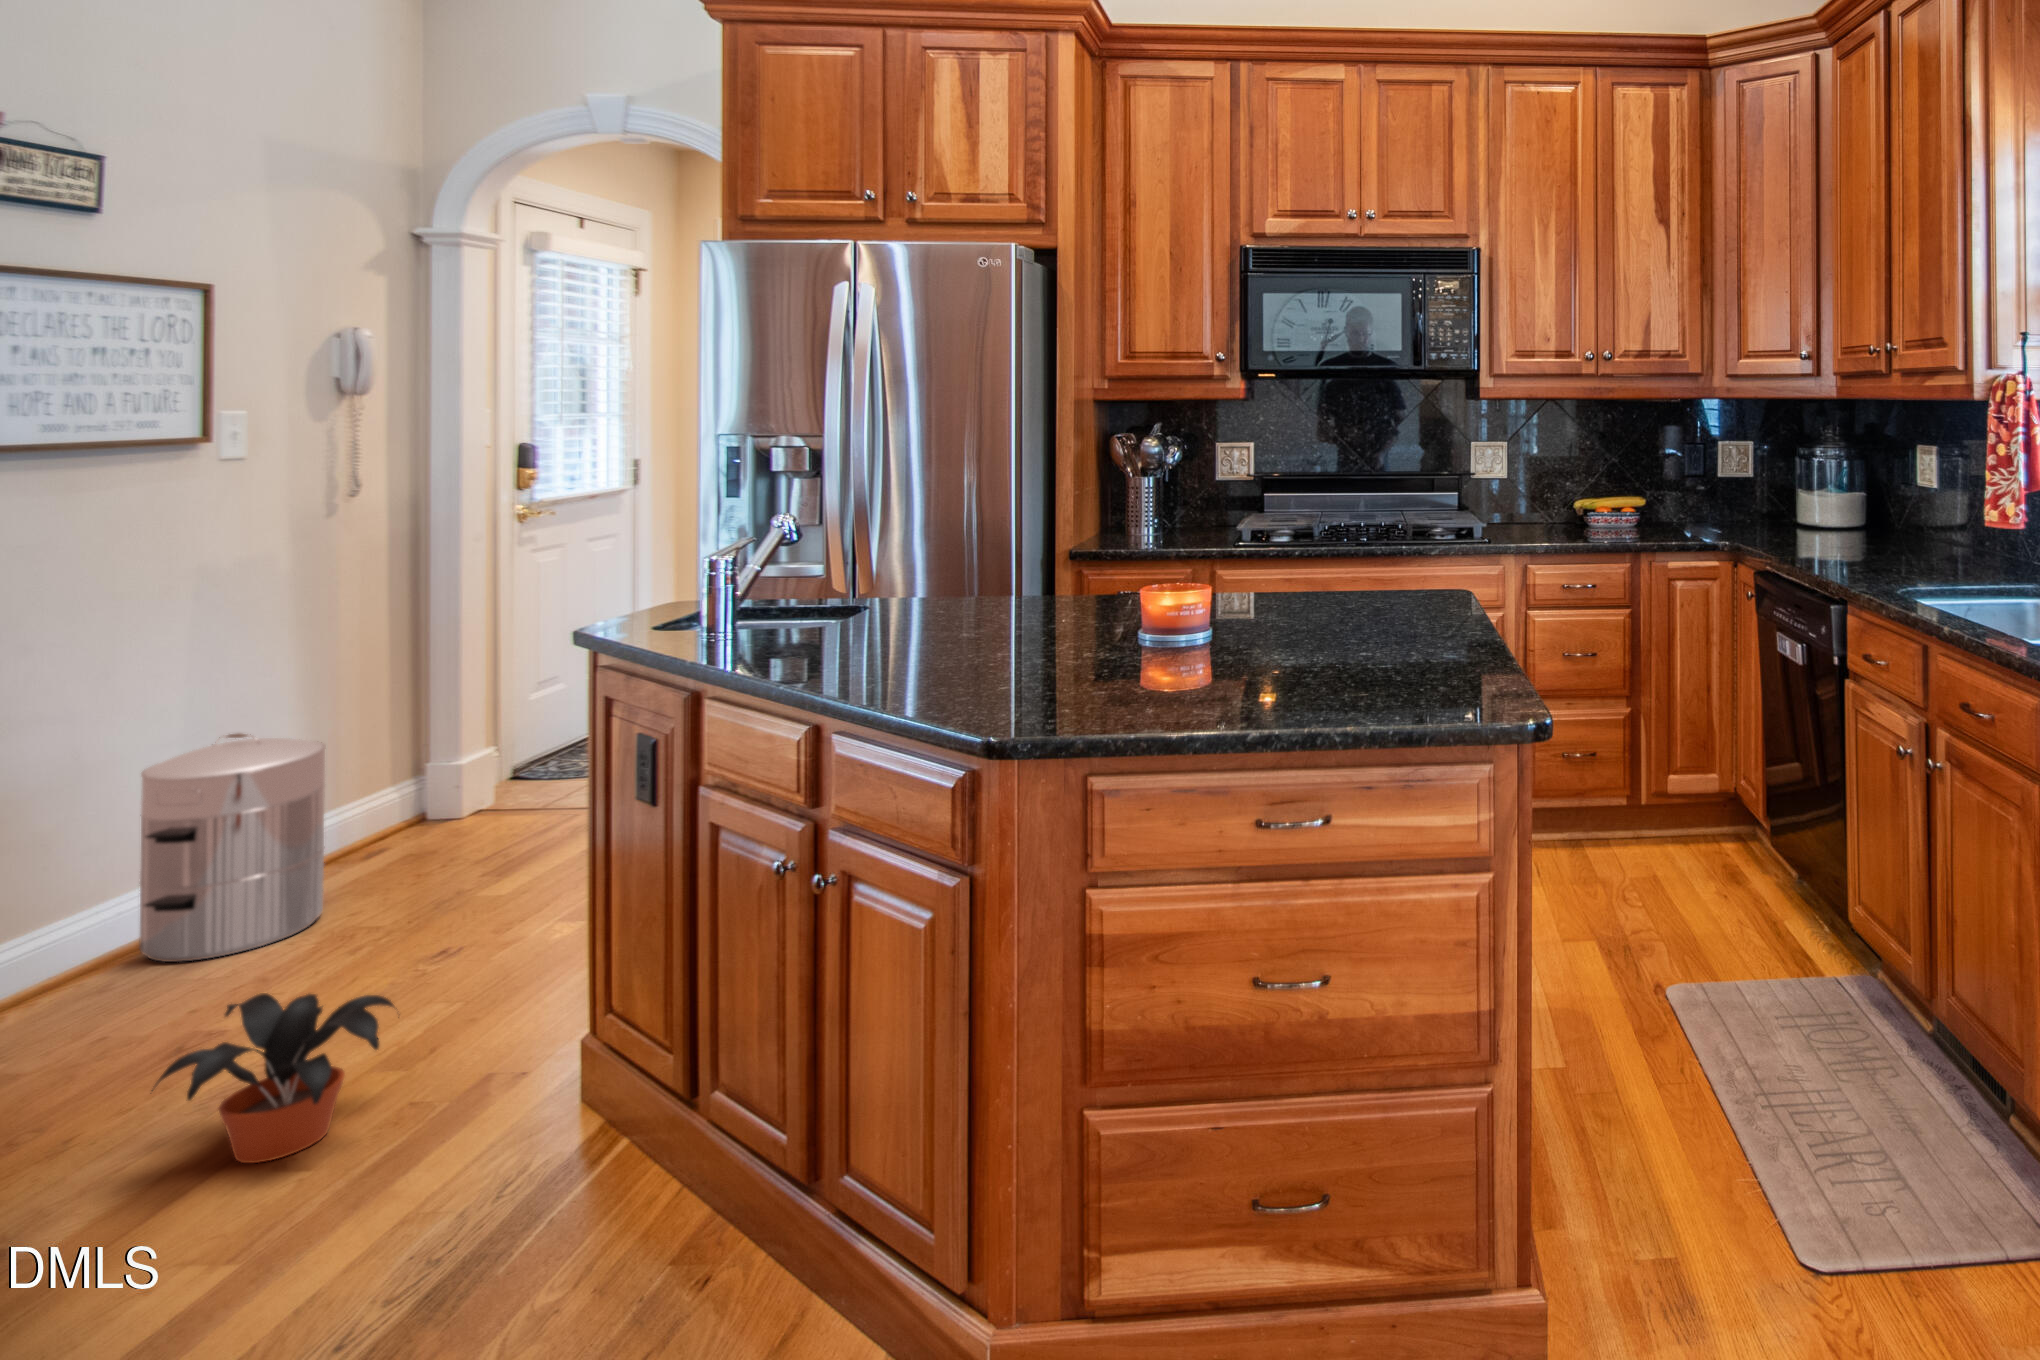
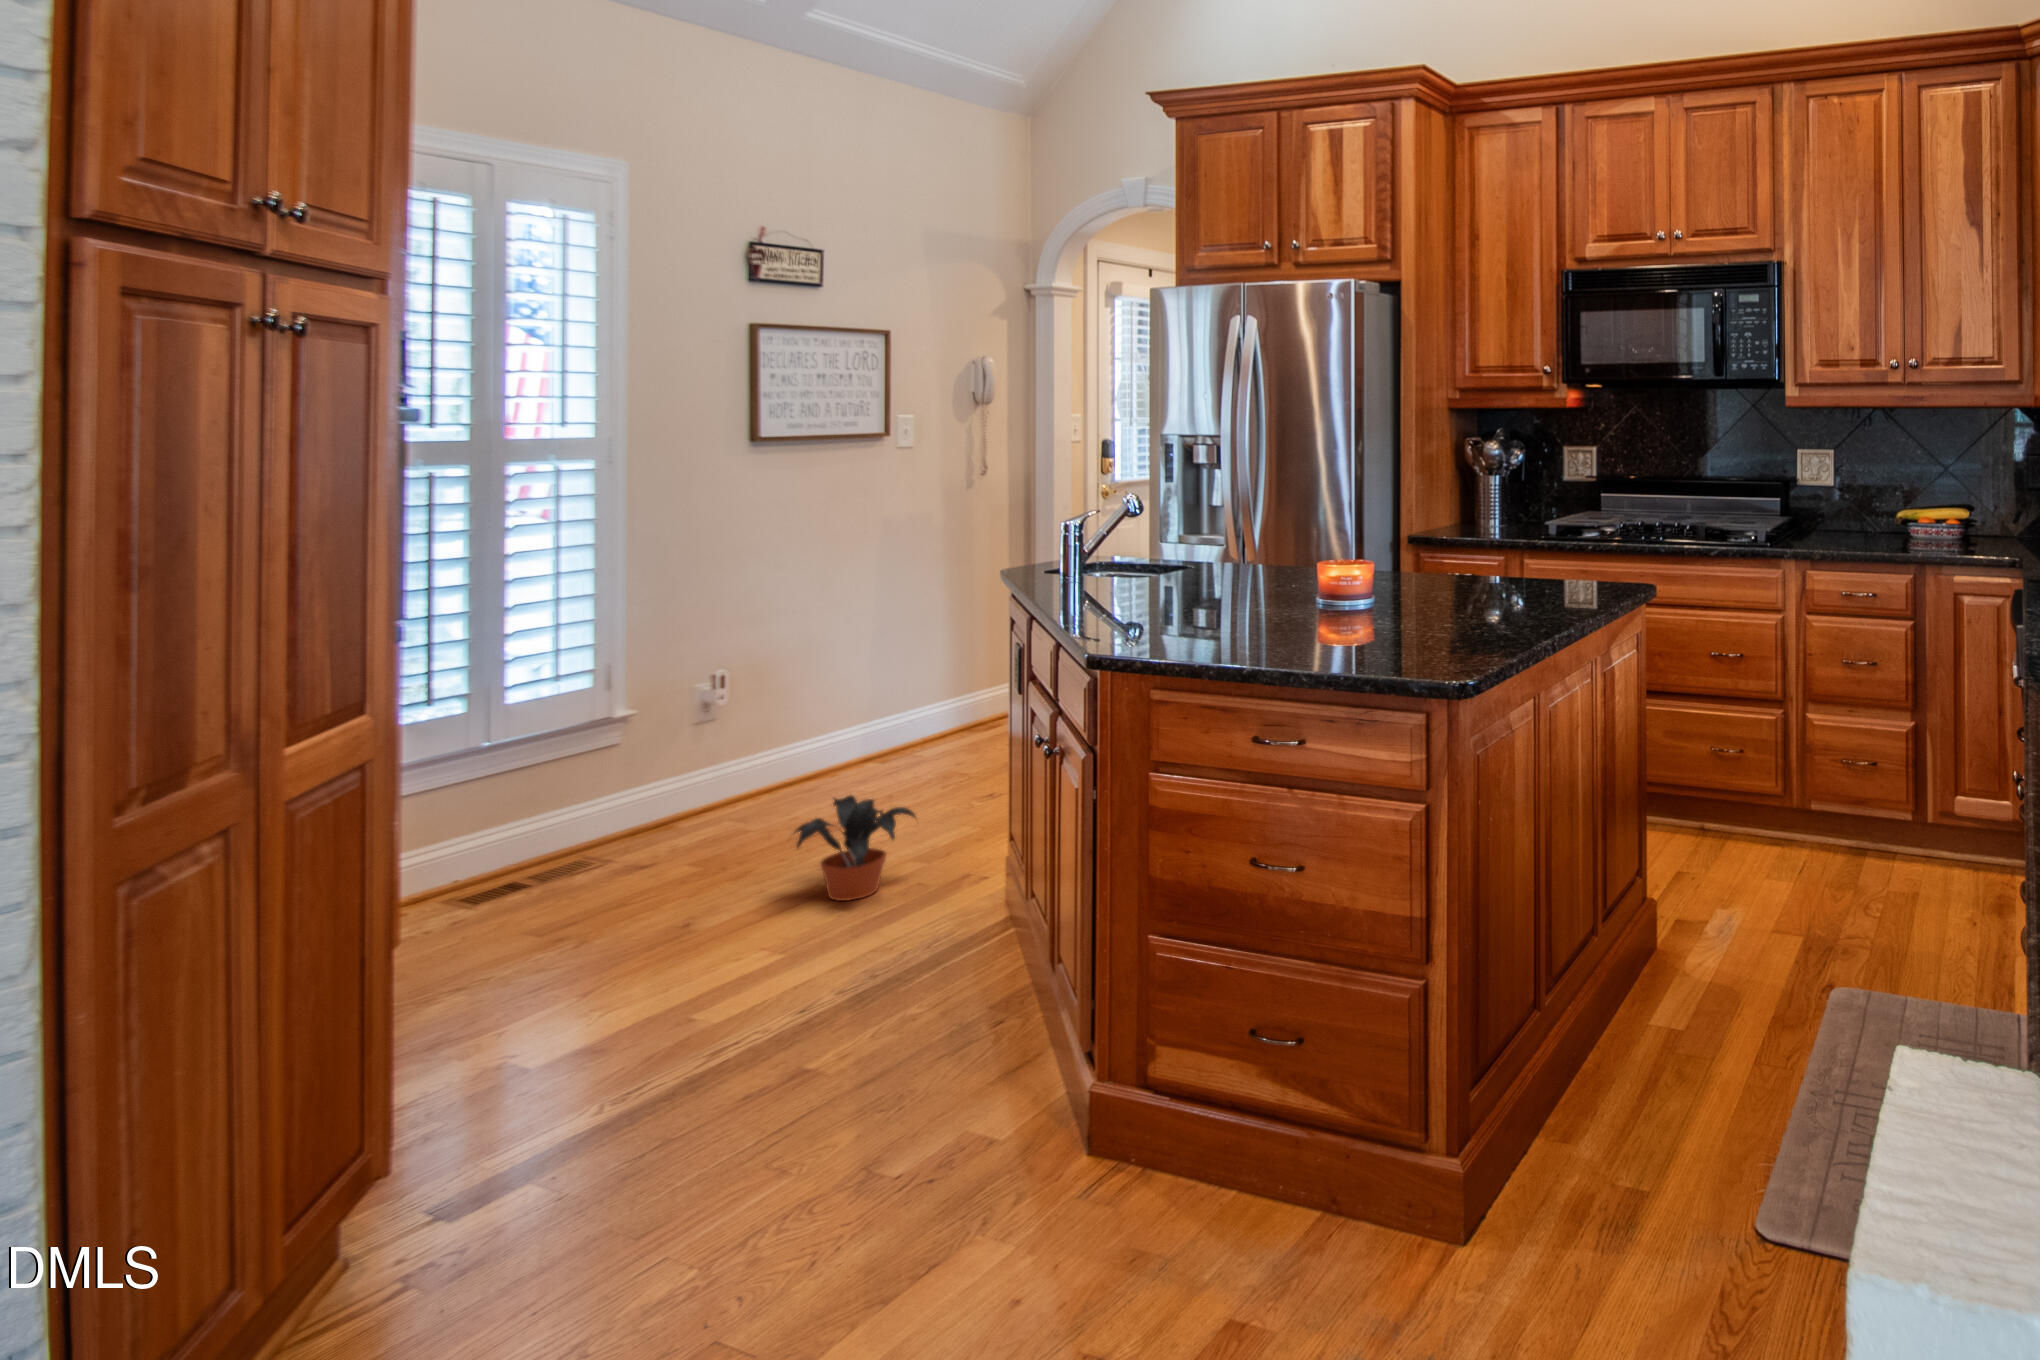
waste bin: present [139,734,325,962] -> none [845,634,944,782]

